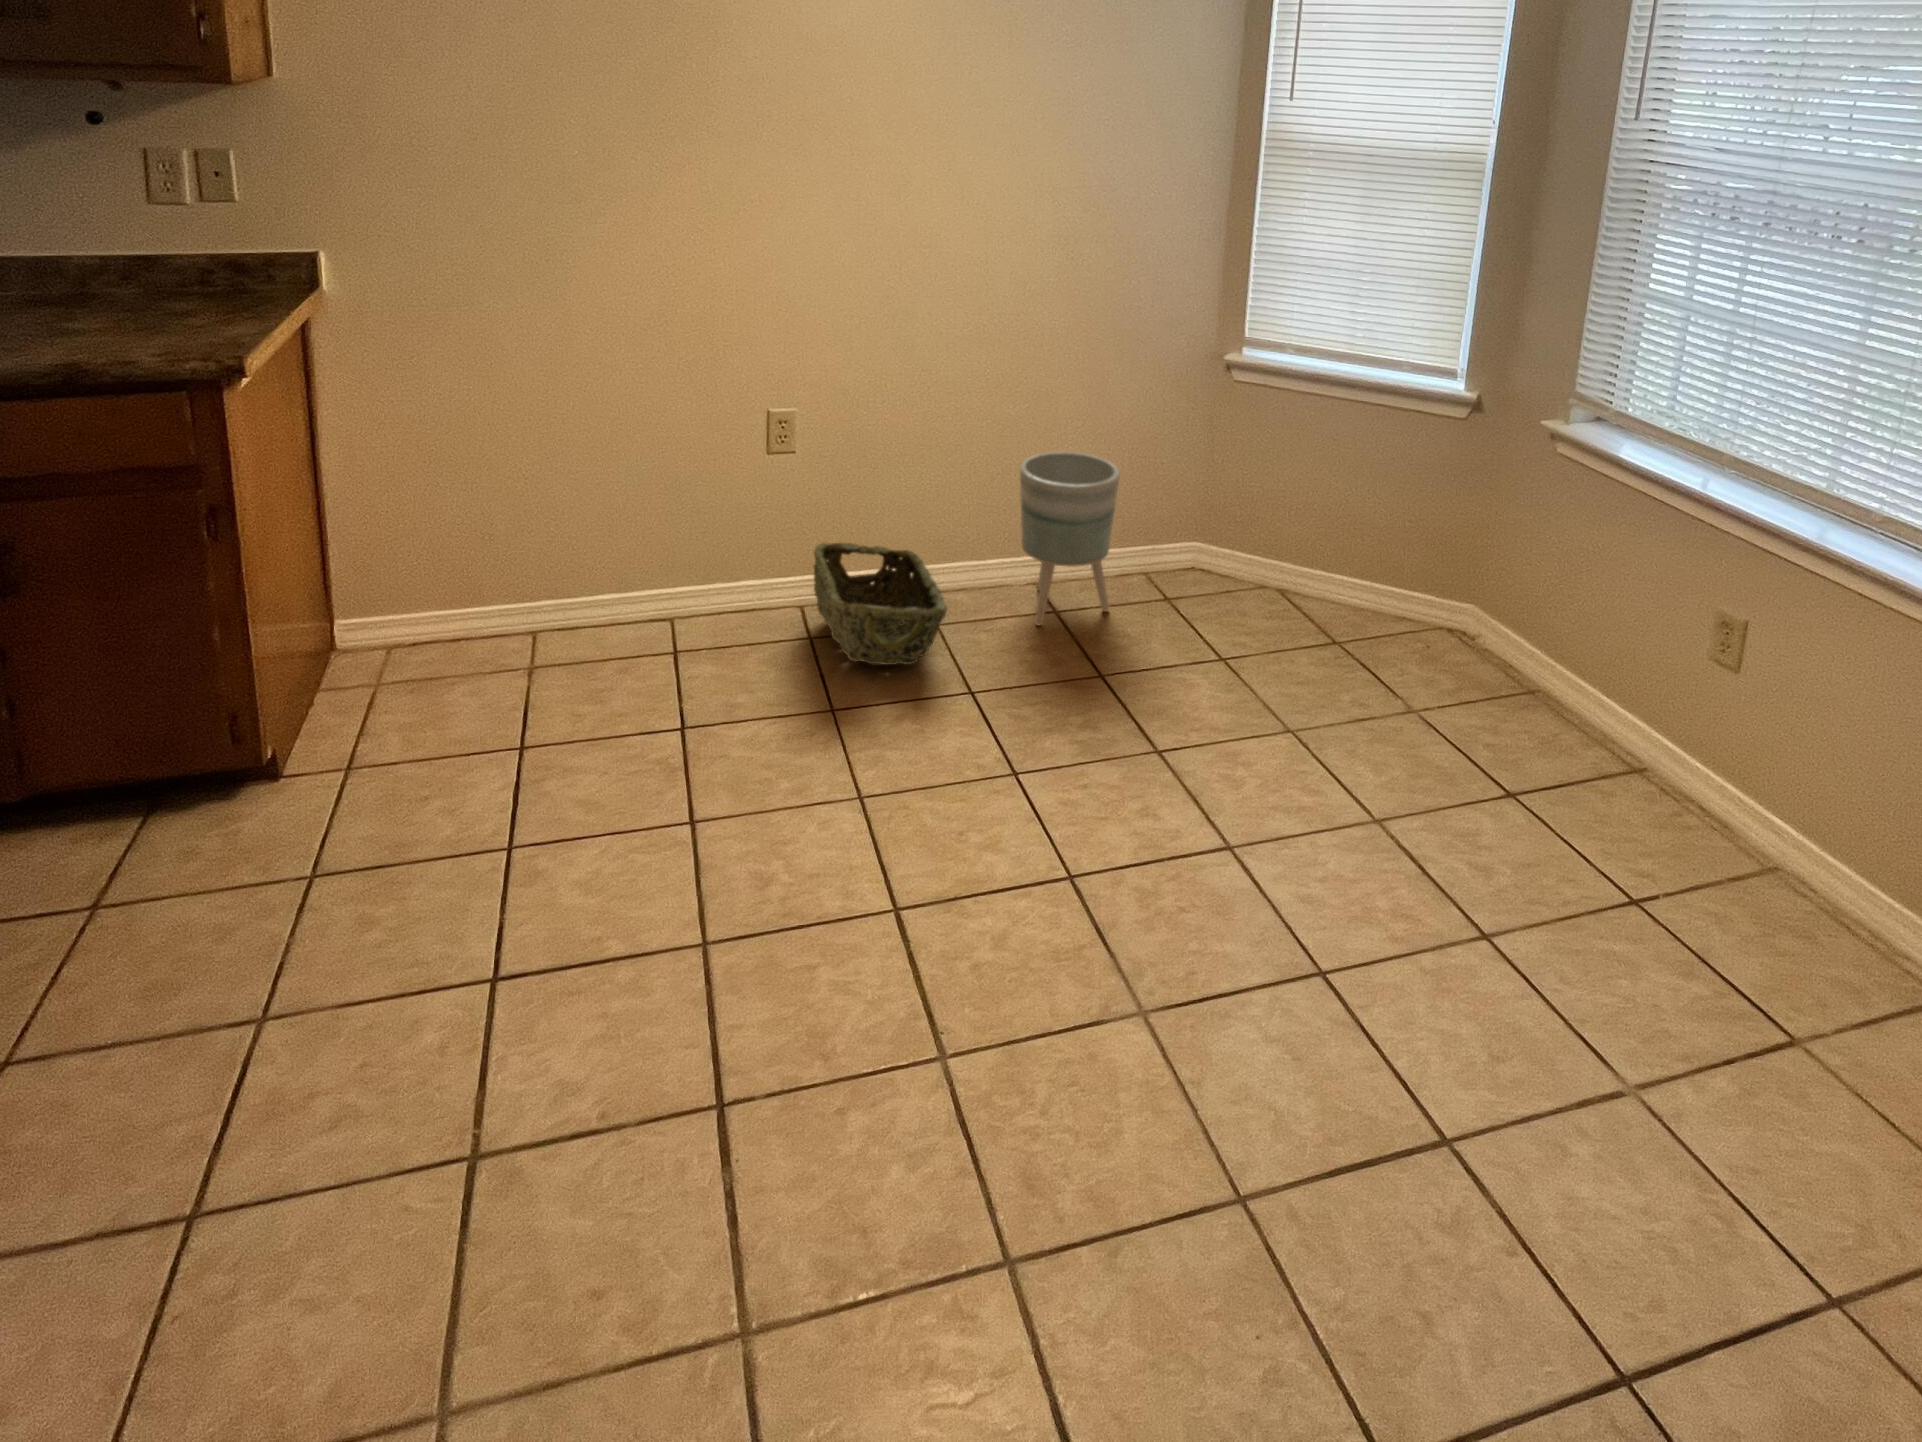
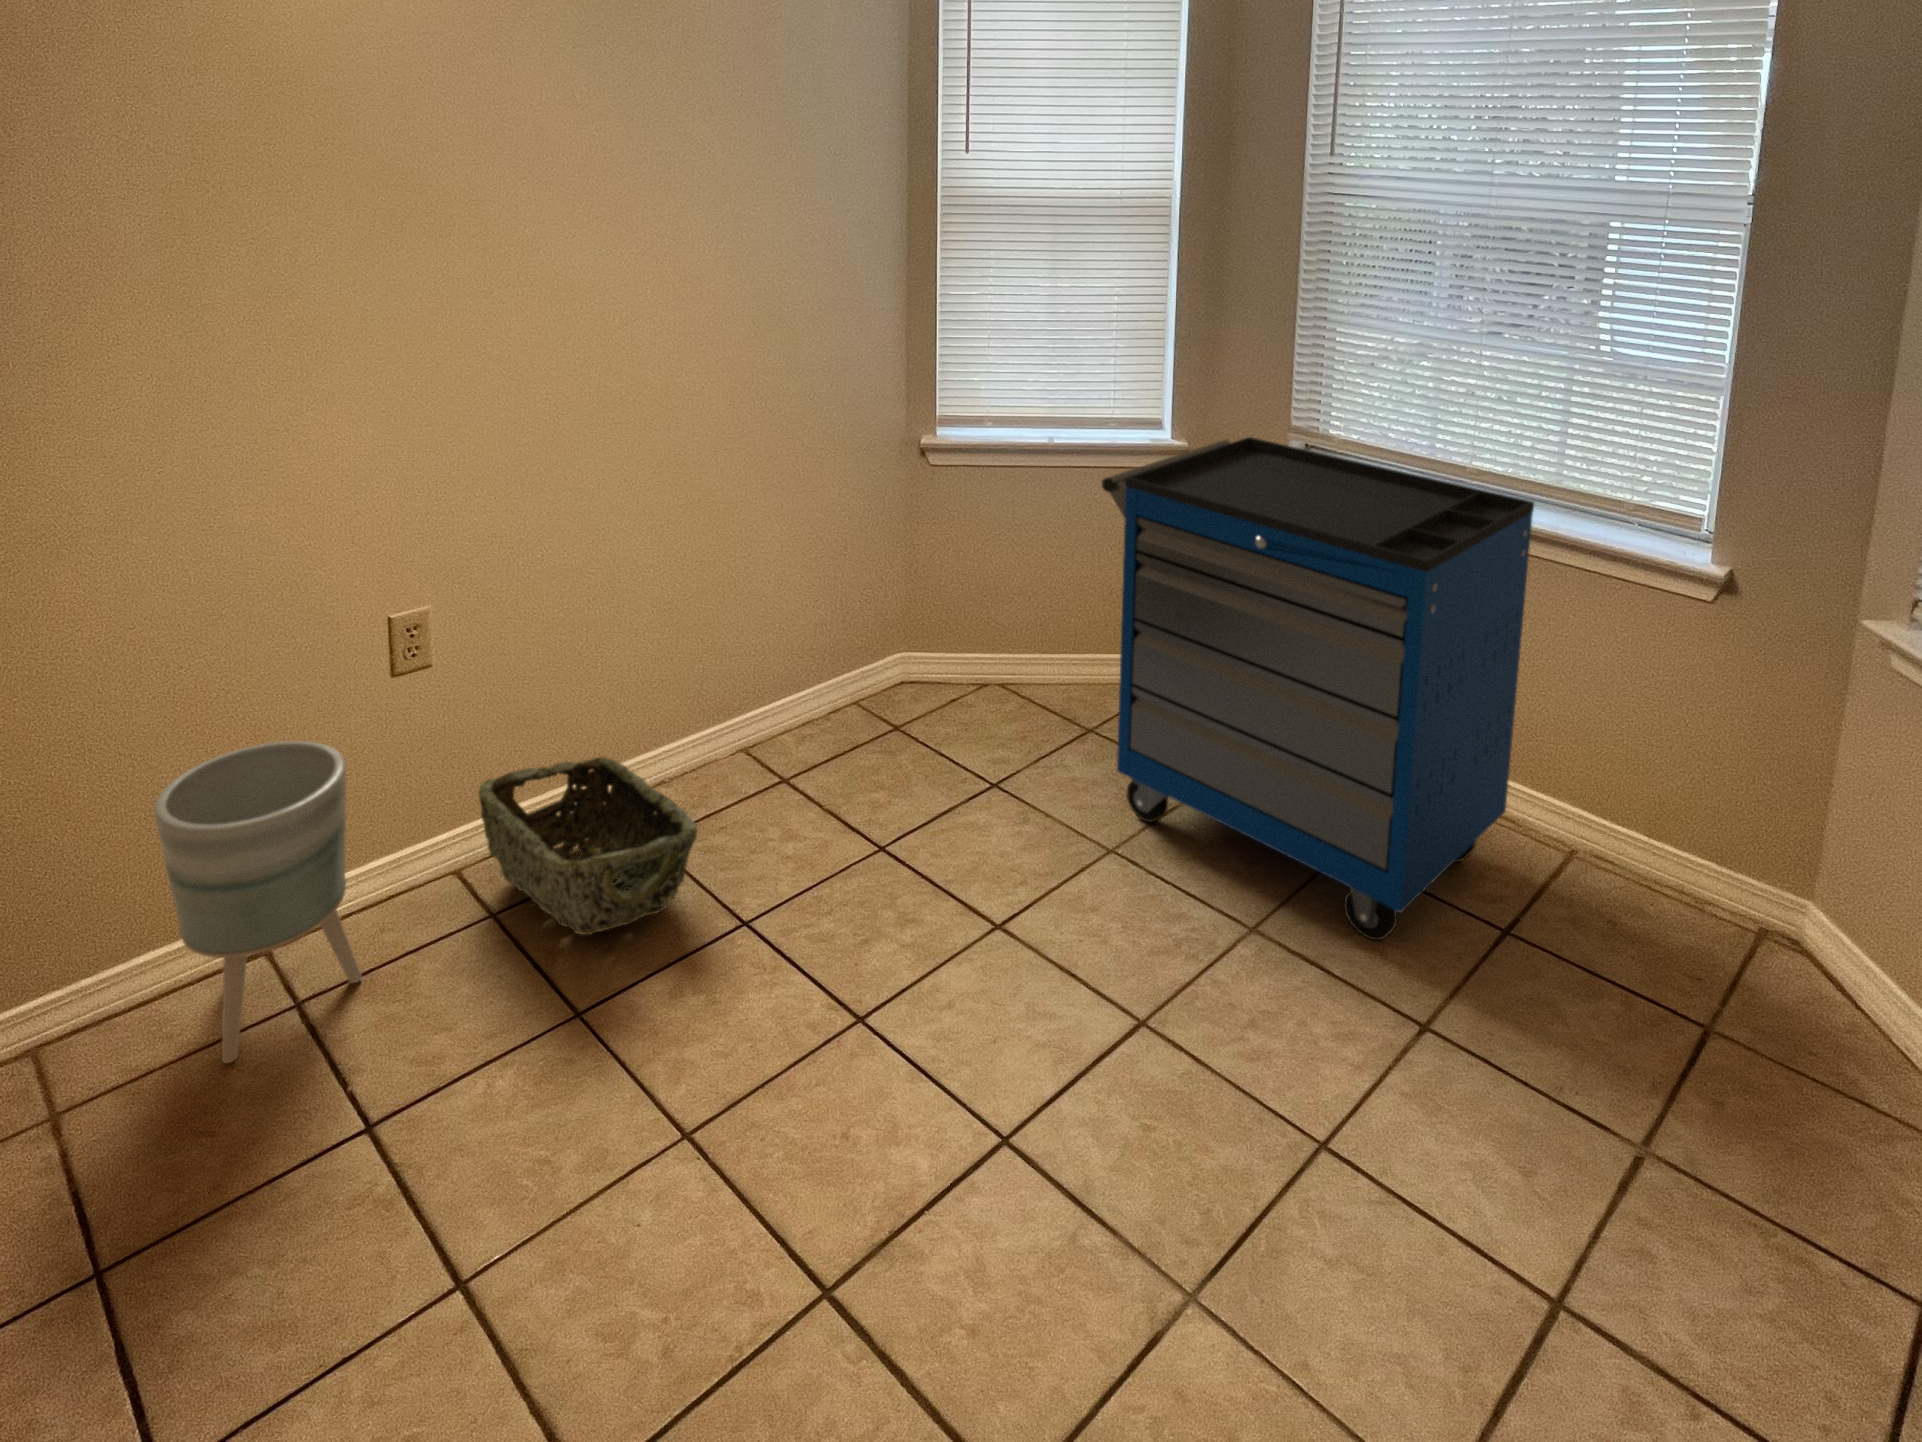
storage cabinet: none [1310,391,1749,862] -> present [1102,437,1534,940]
planter: present [1020,452,1120,625] -> present [154,741,362,1063]

